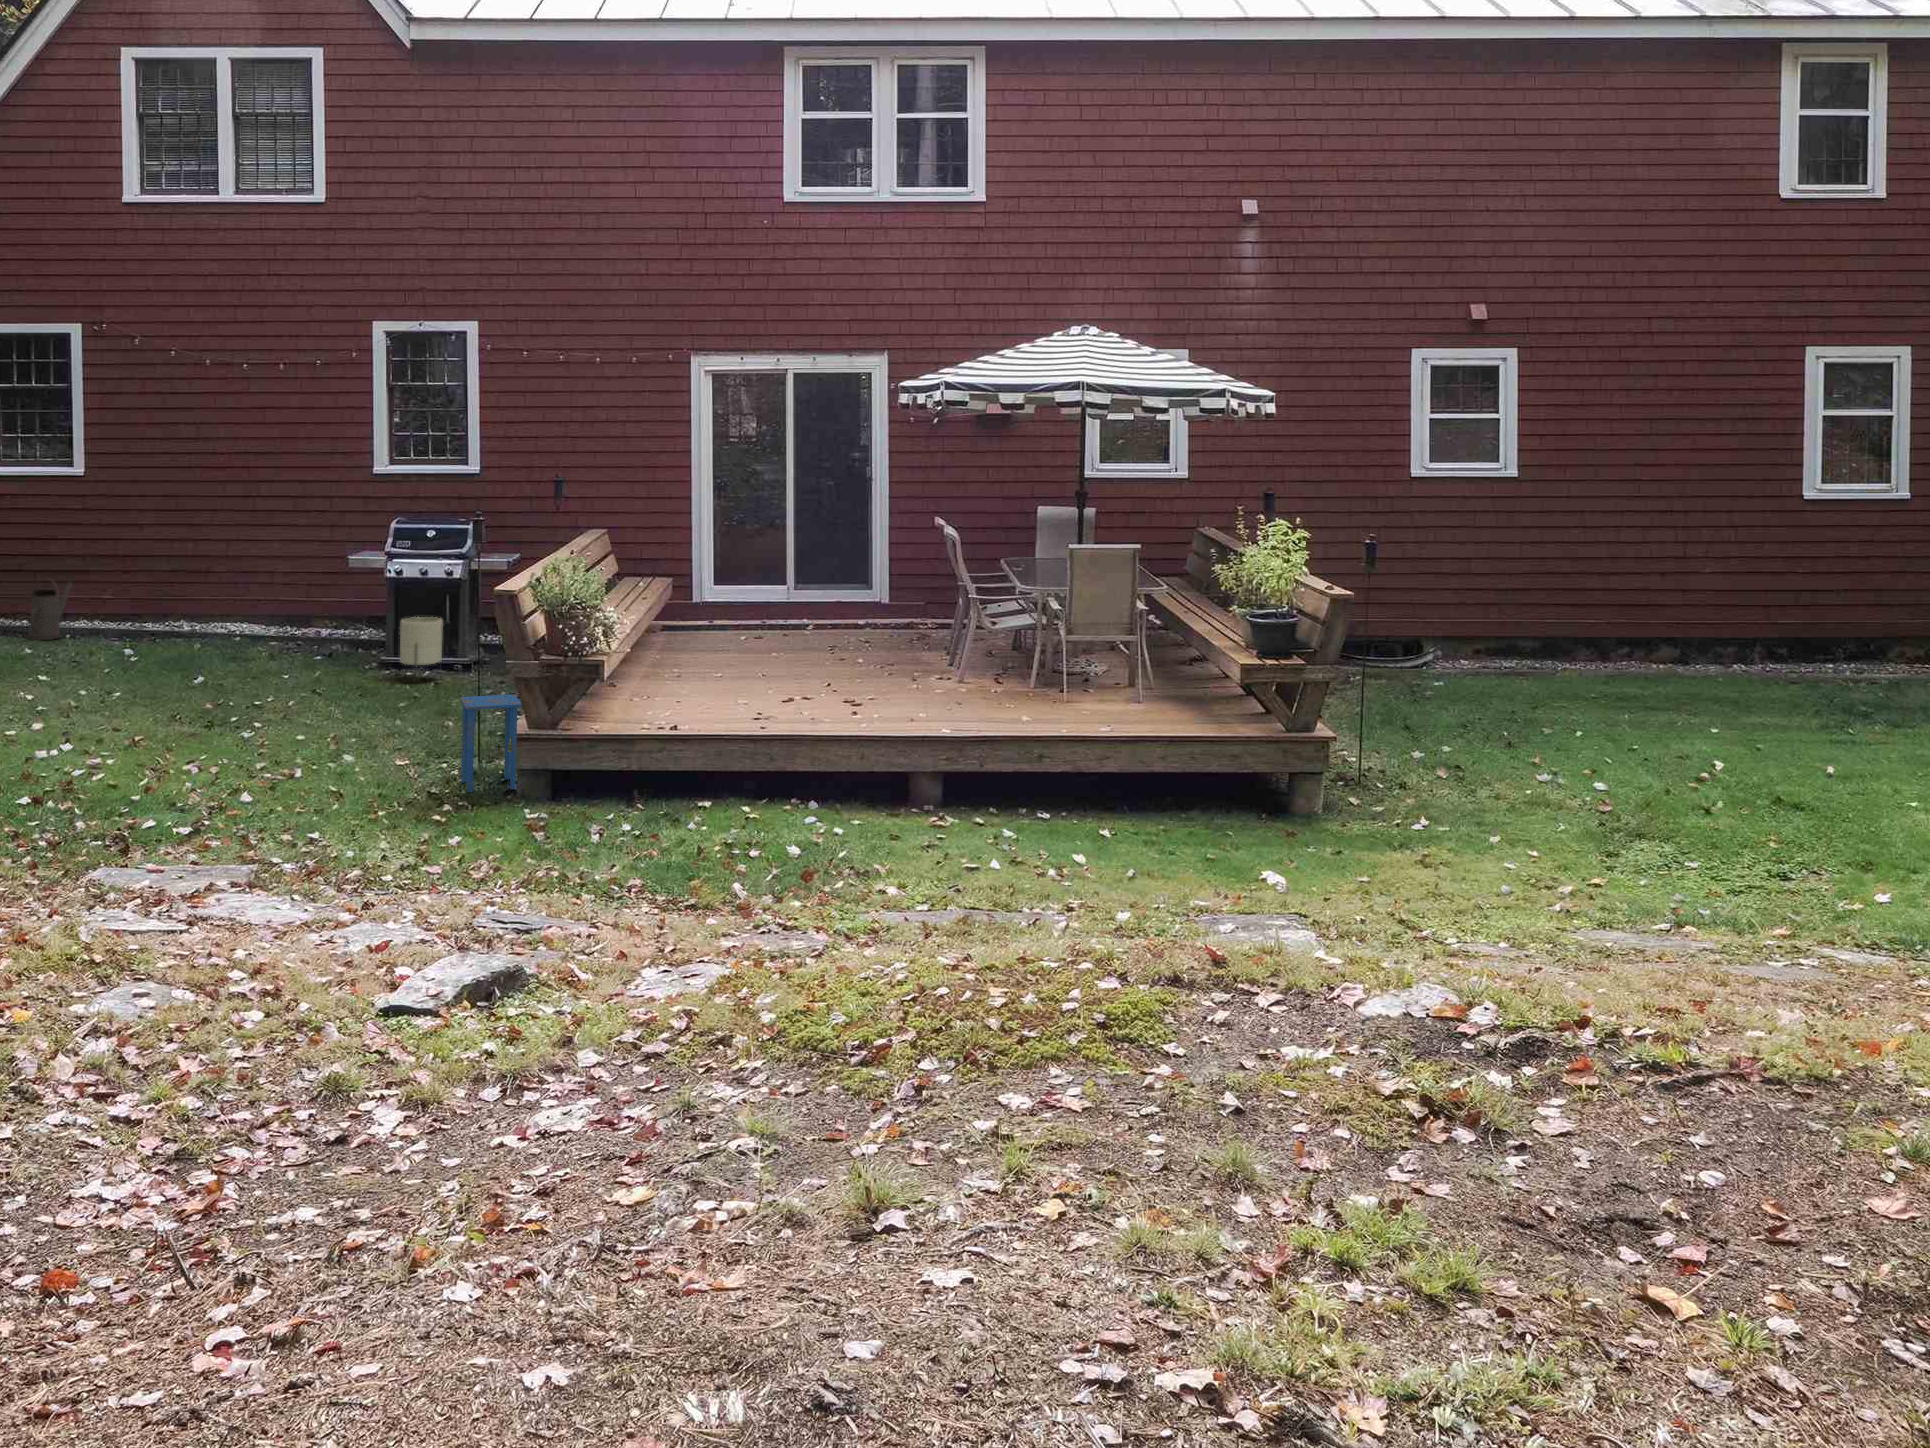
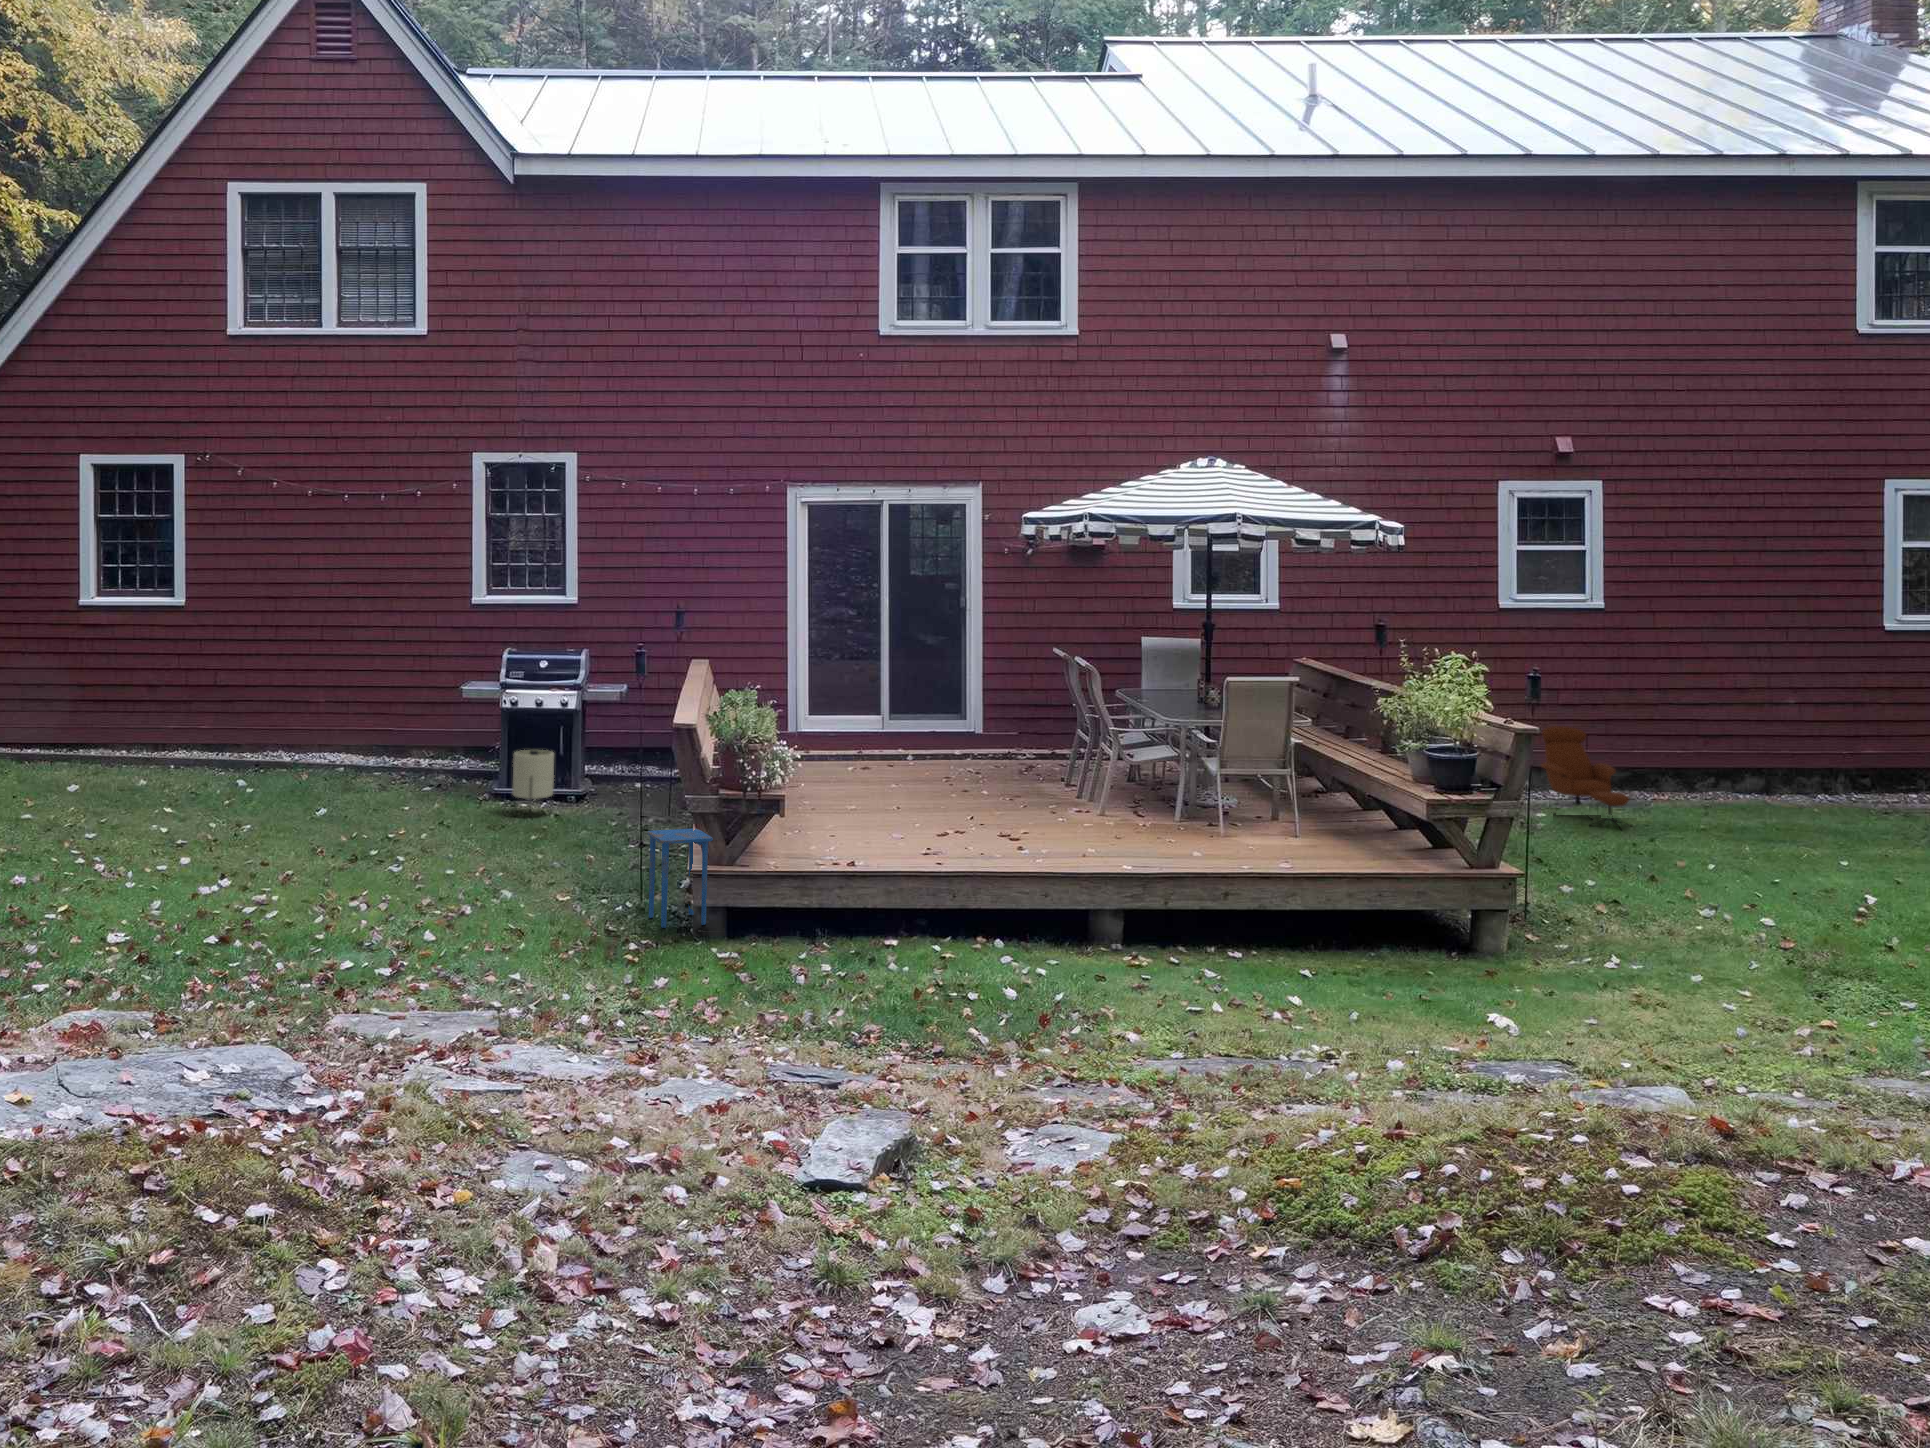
watering can: present [28,579,72,640] -> none [130,710,169,773]
lounge chair: none [1442,593,1523,695] -> present [1541,726,1629,827]

